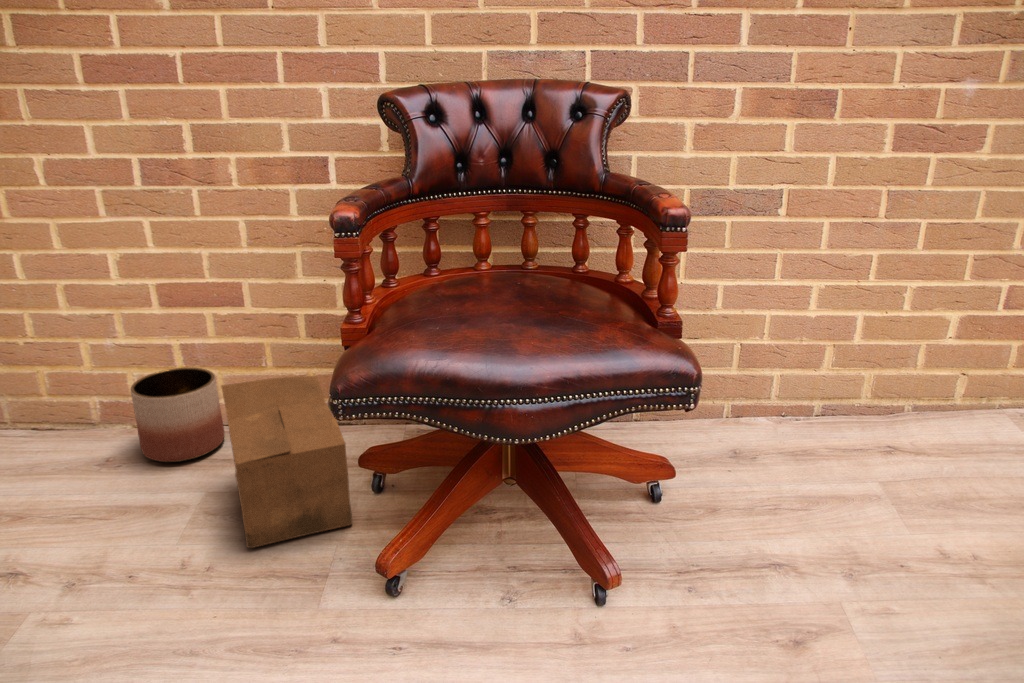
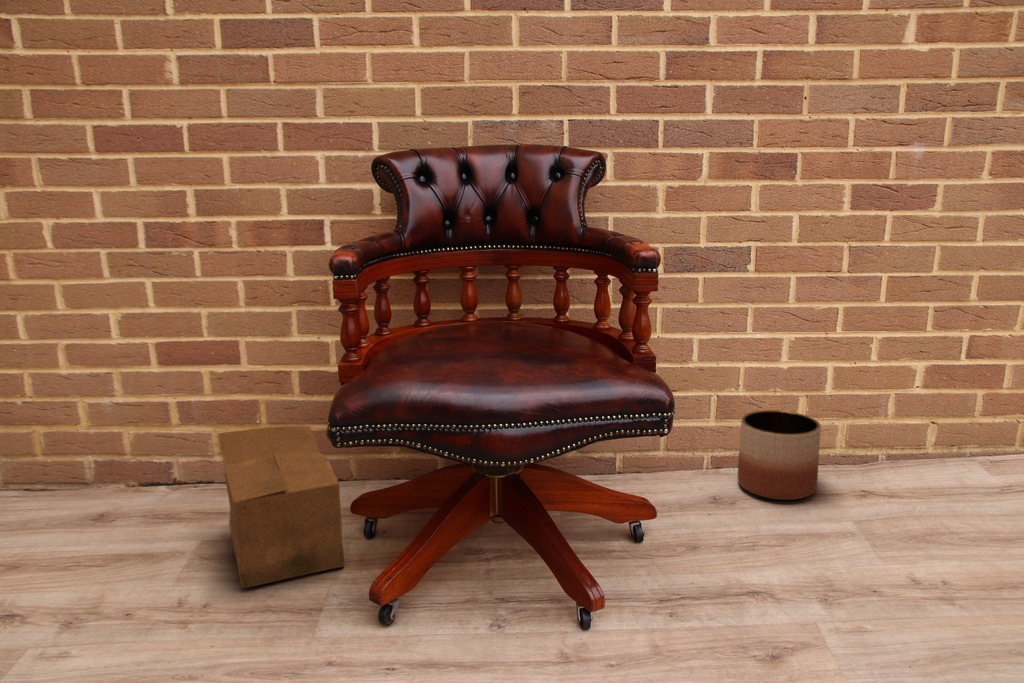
planter: present [130,367,224,462] -> present [737,410,821,500]

